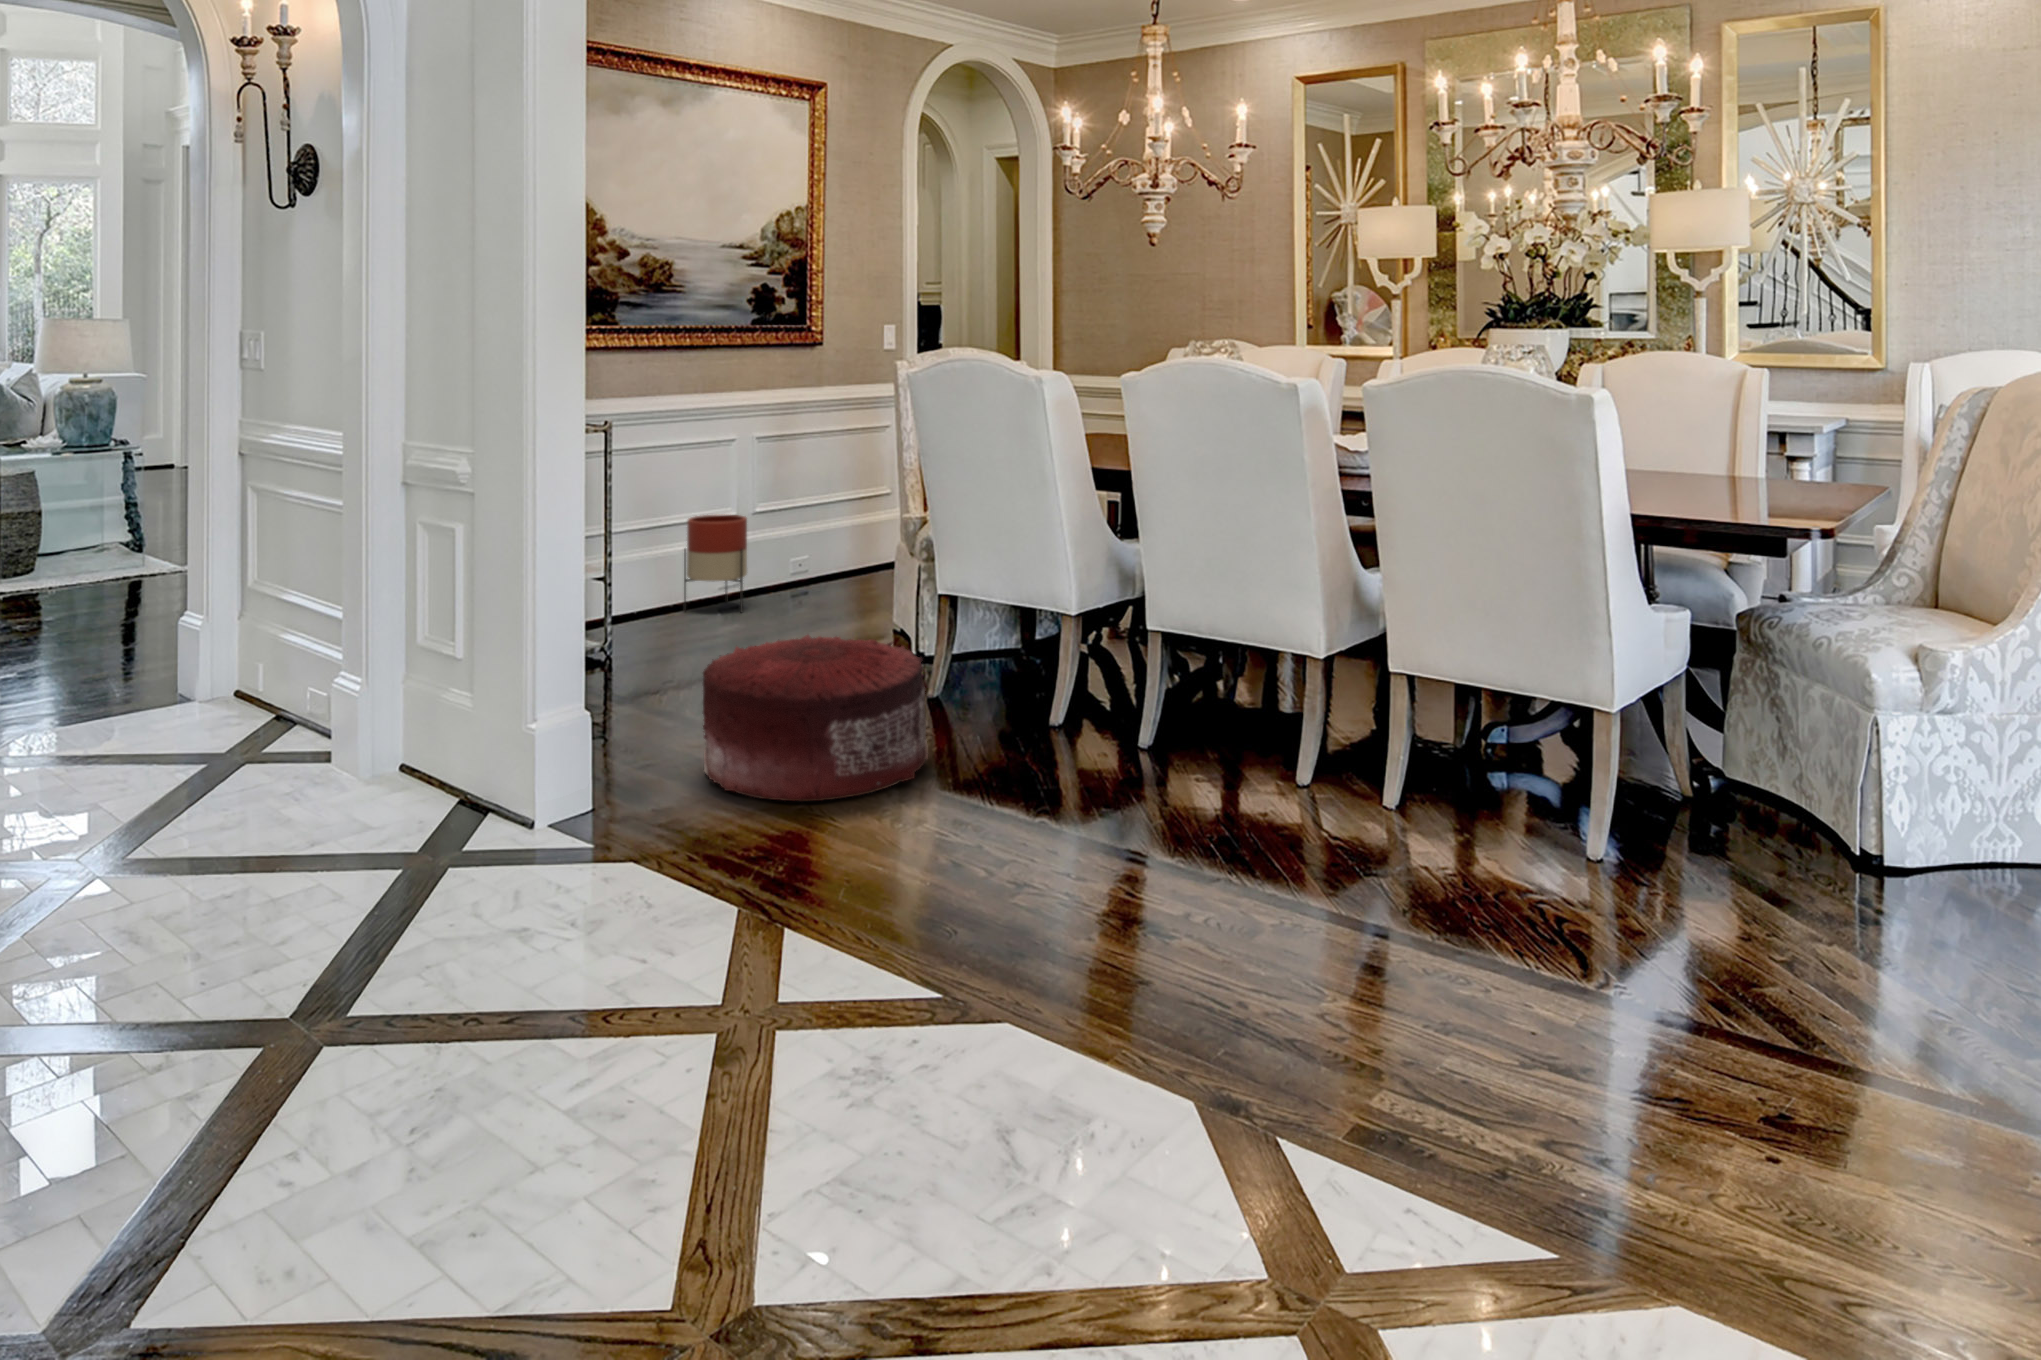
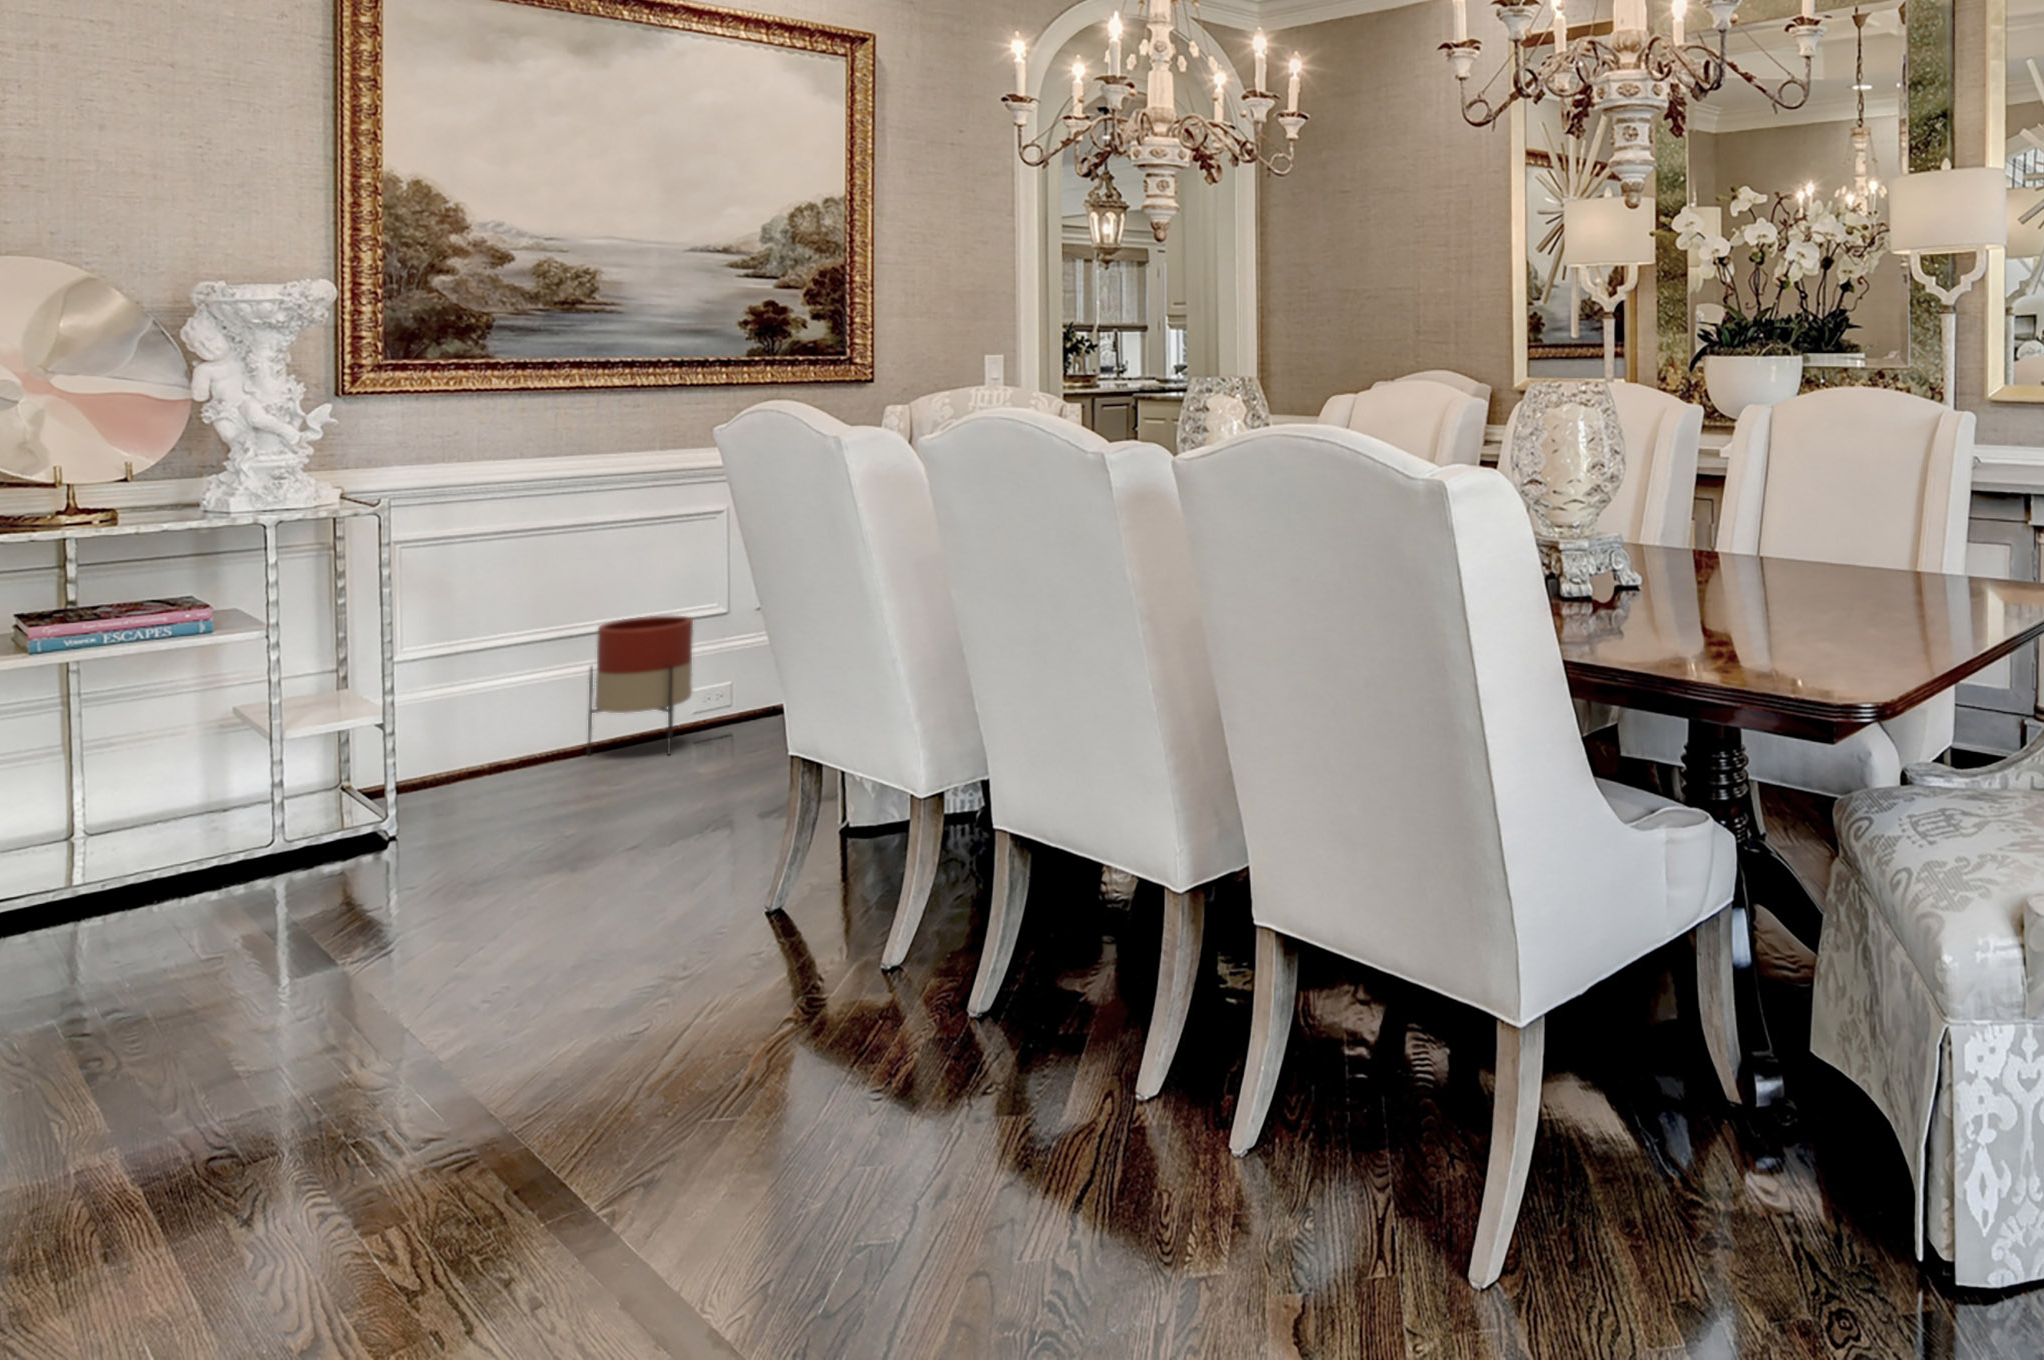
pouf: present [703,635,928,802] -> none [108,848,593,1187]

